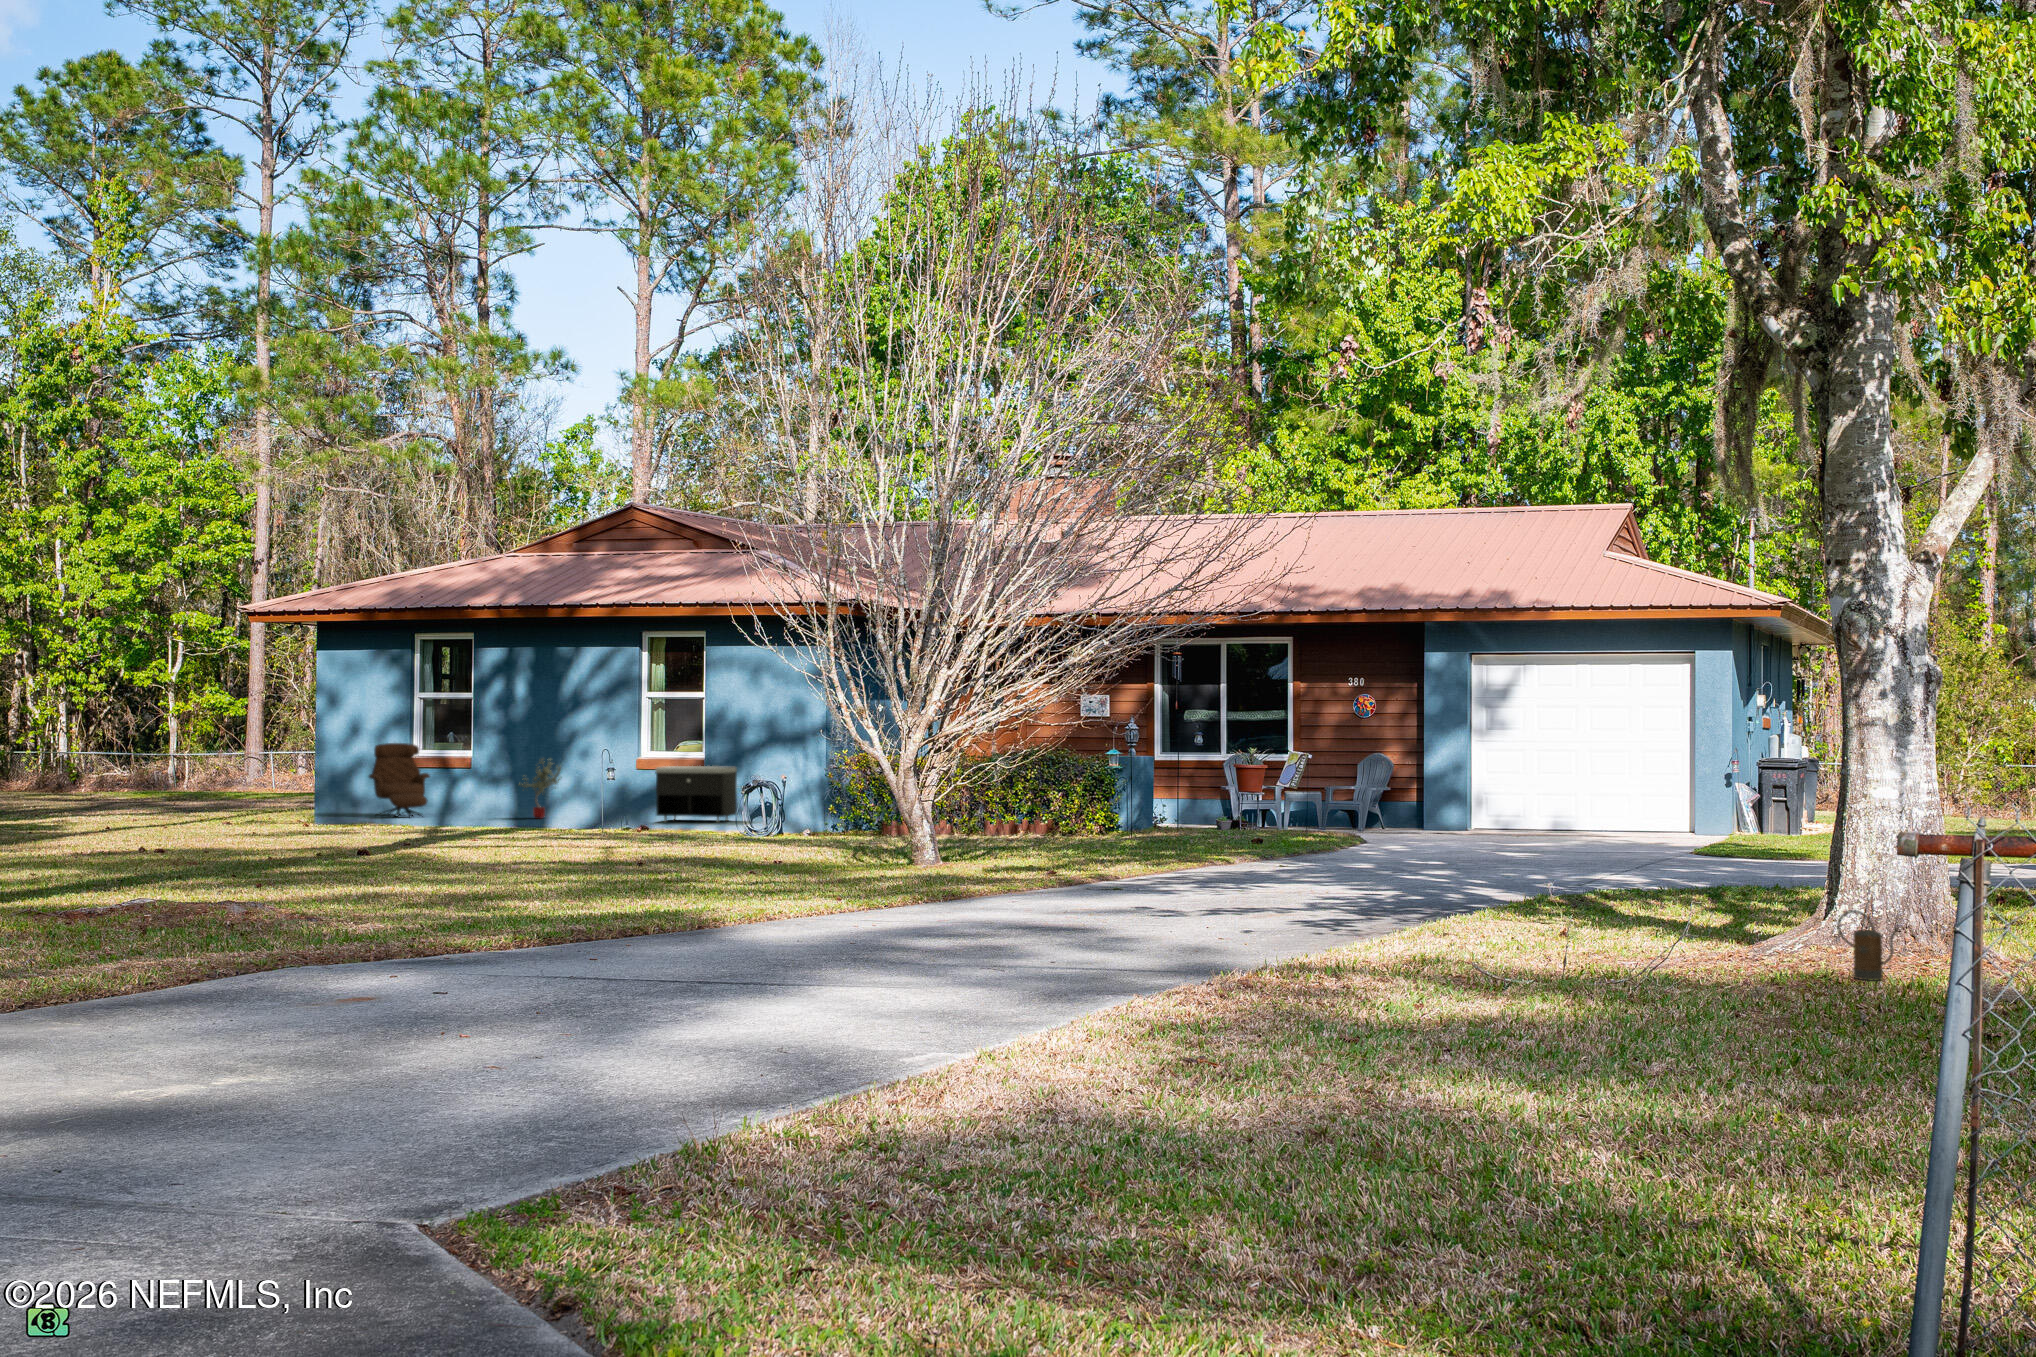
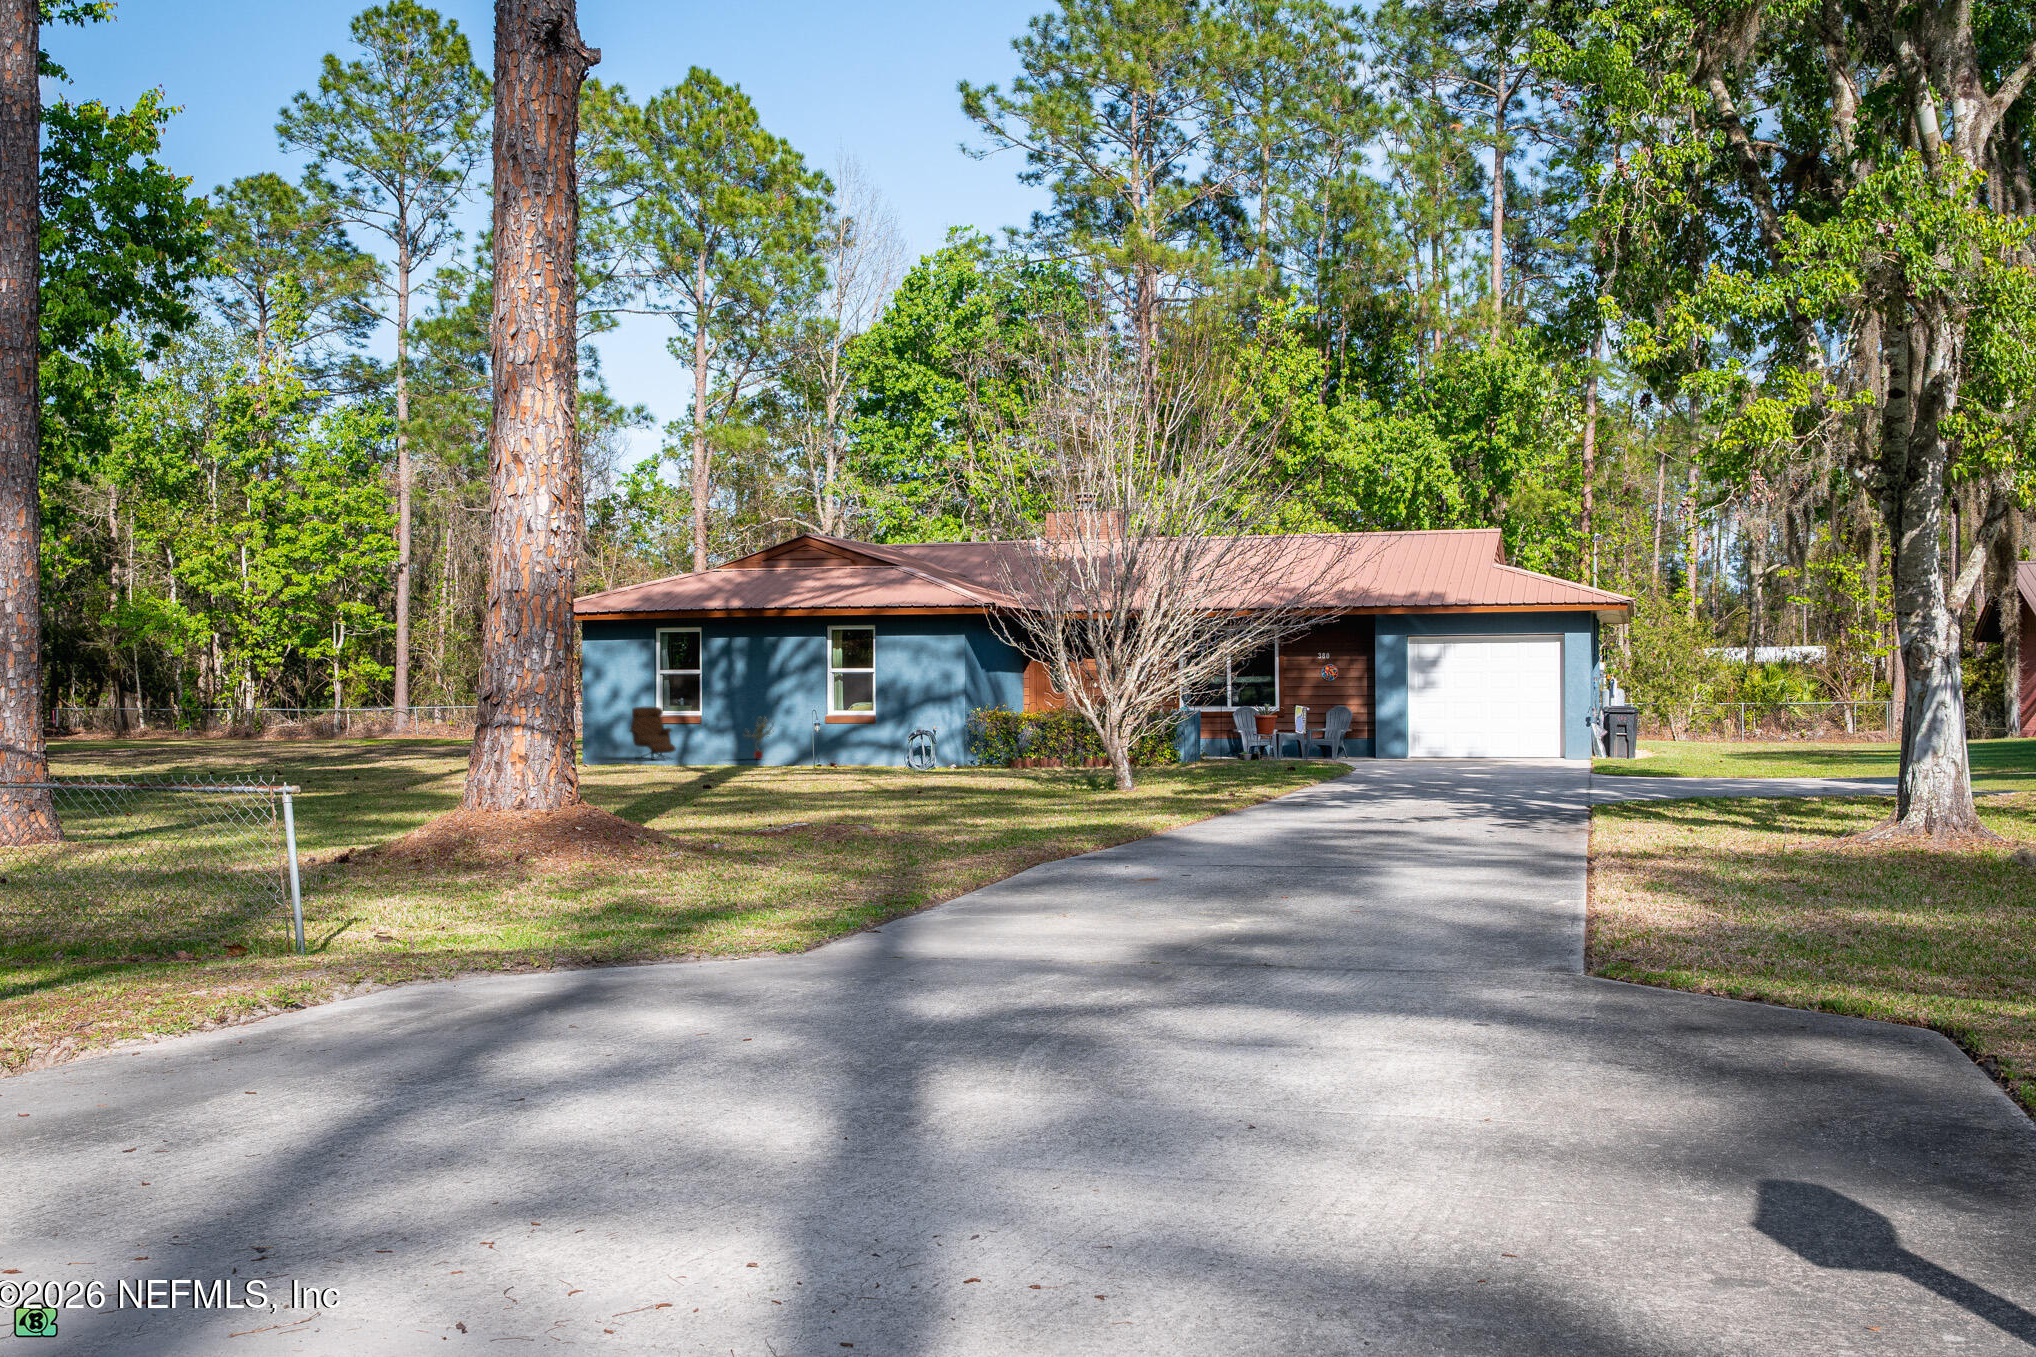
storage bench: present [655,766,737,822] -> none [847,721,902,760]
watering can: present [1837,910,1898,980] -> none [1922,820,1973,867]

